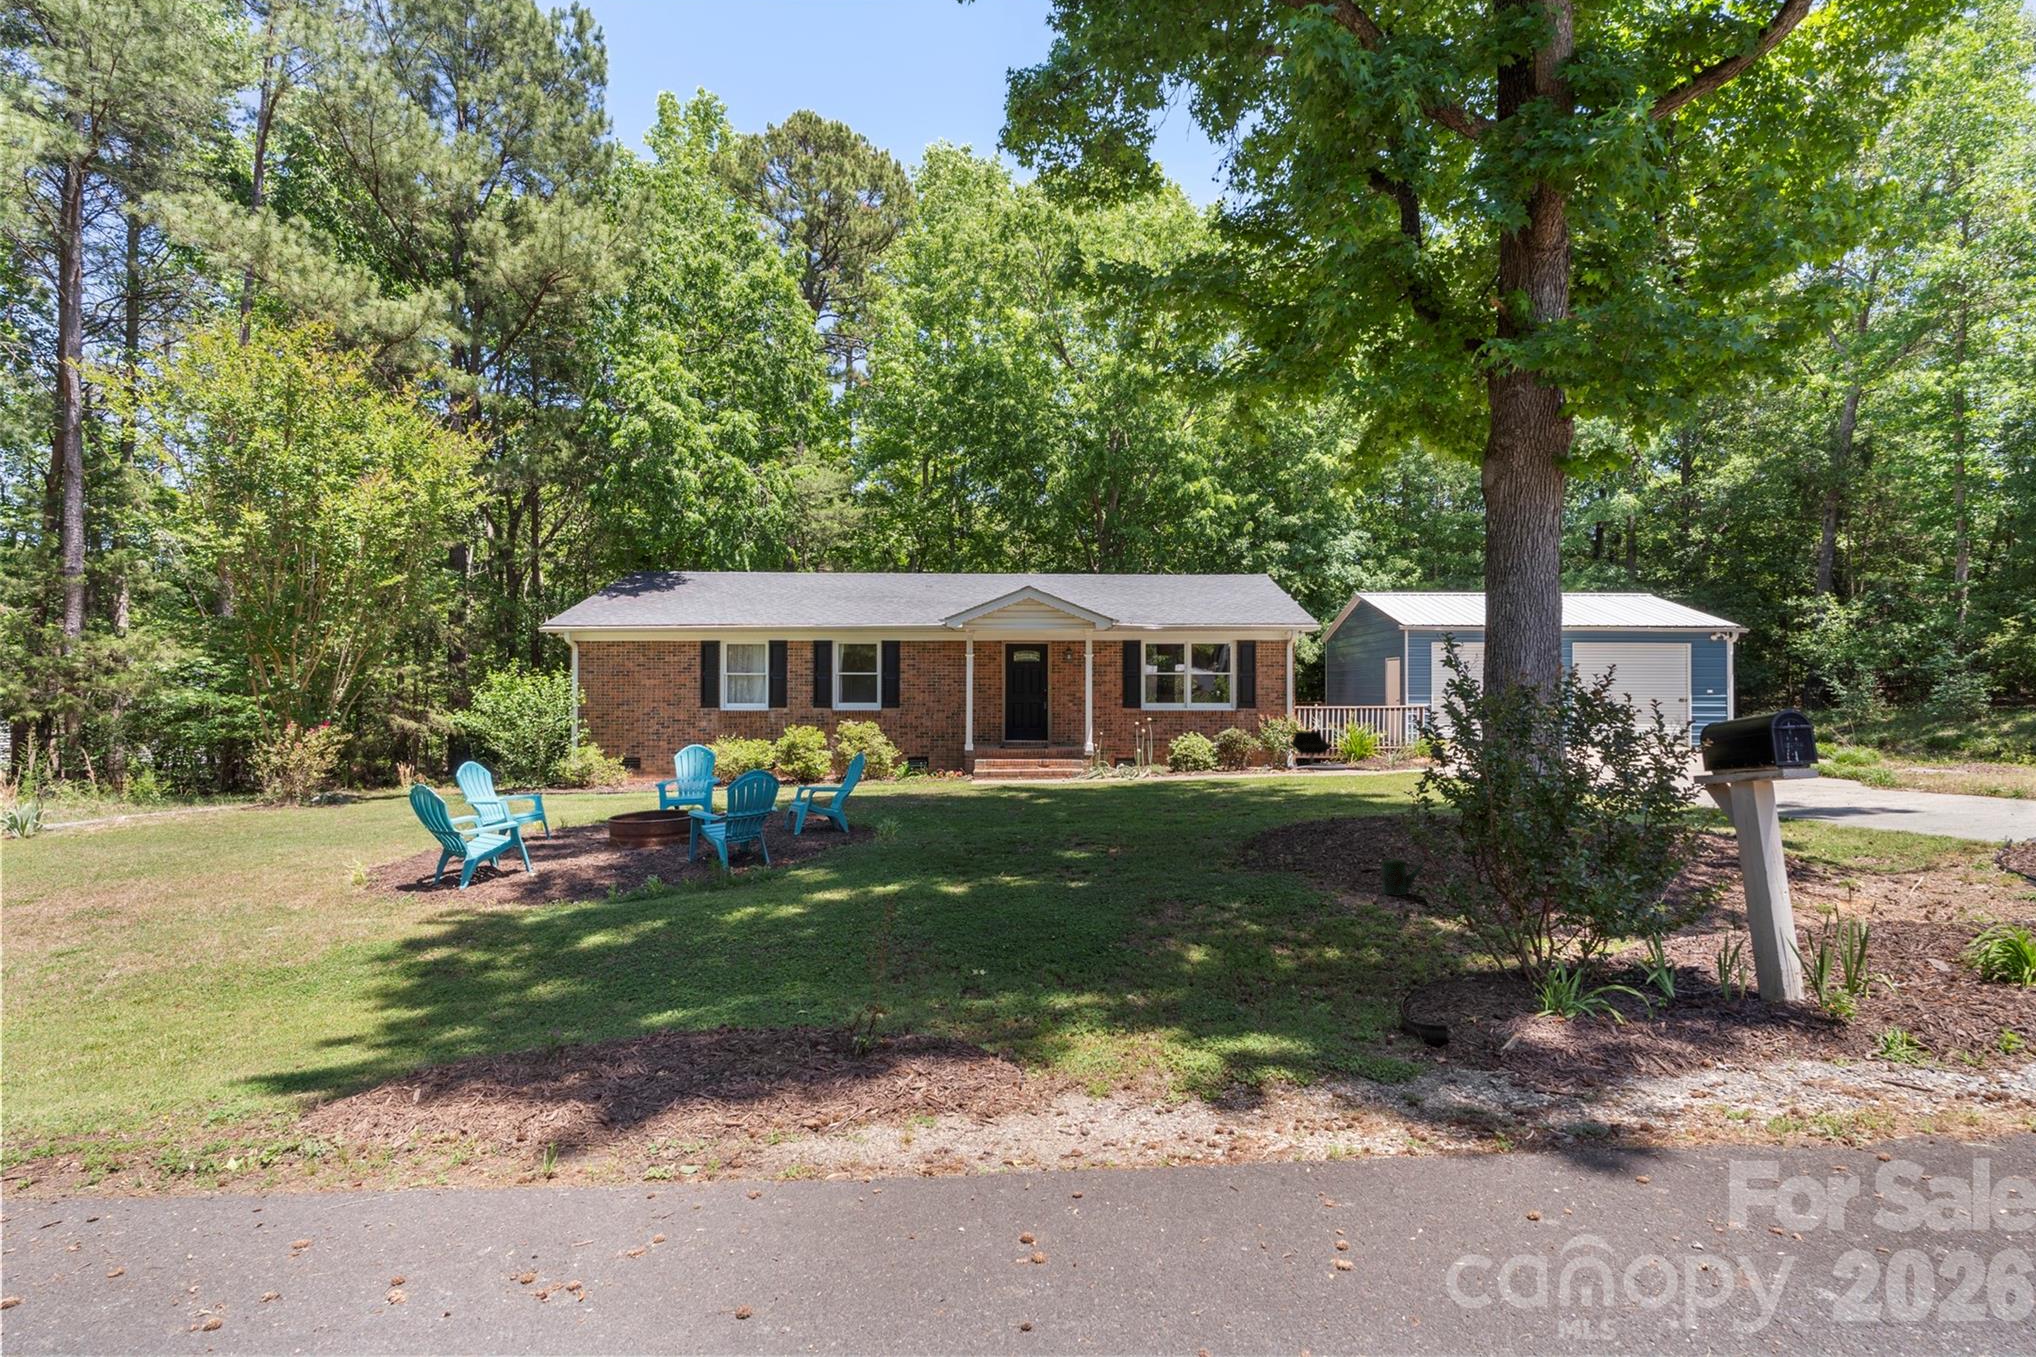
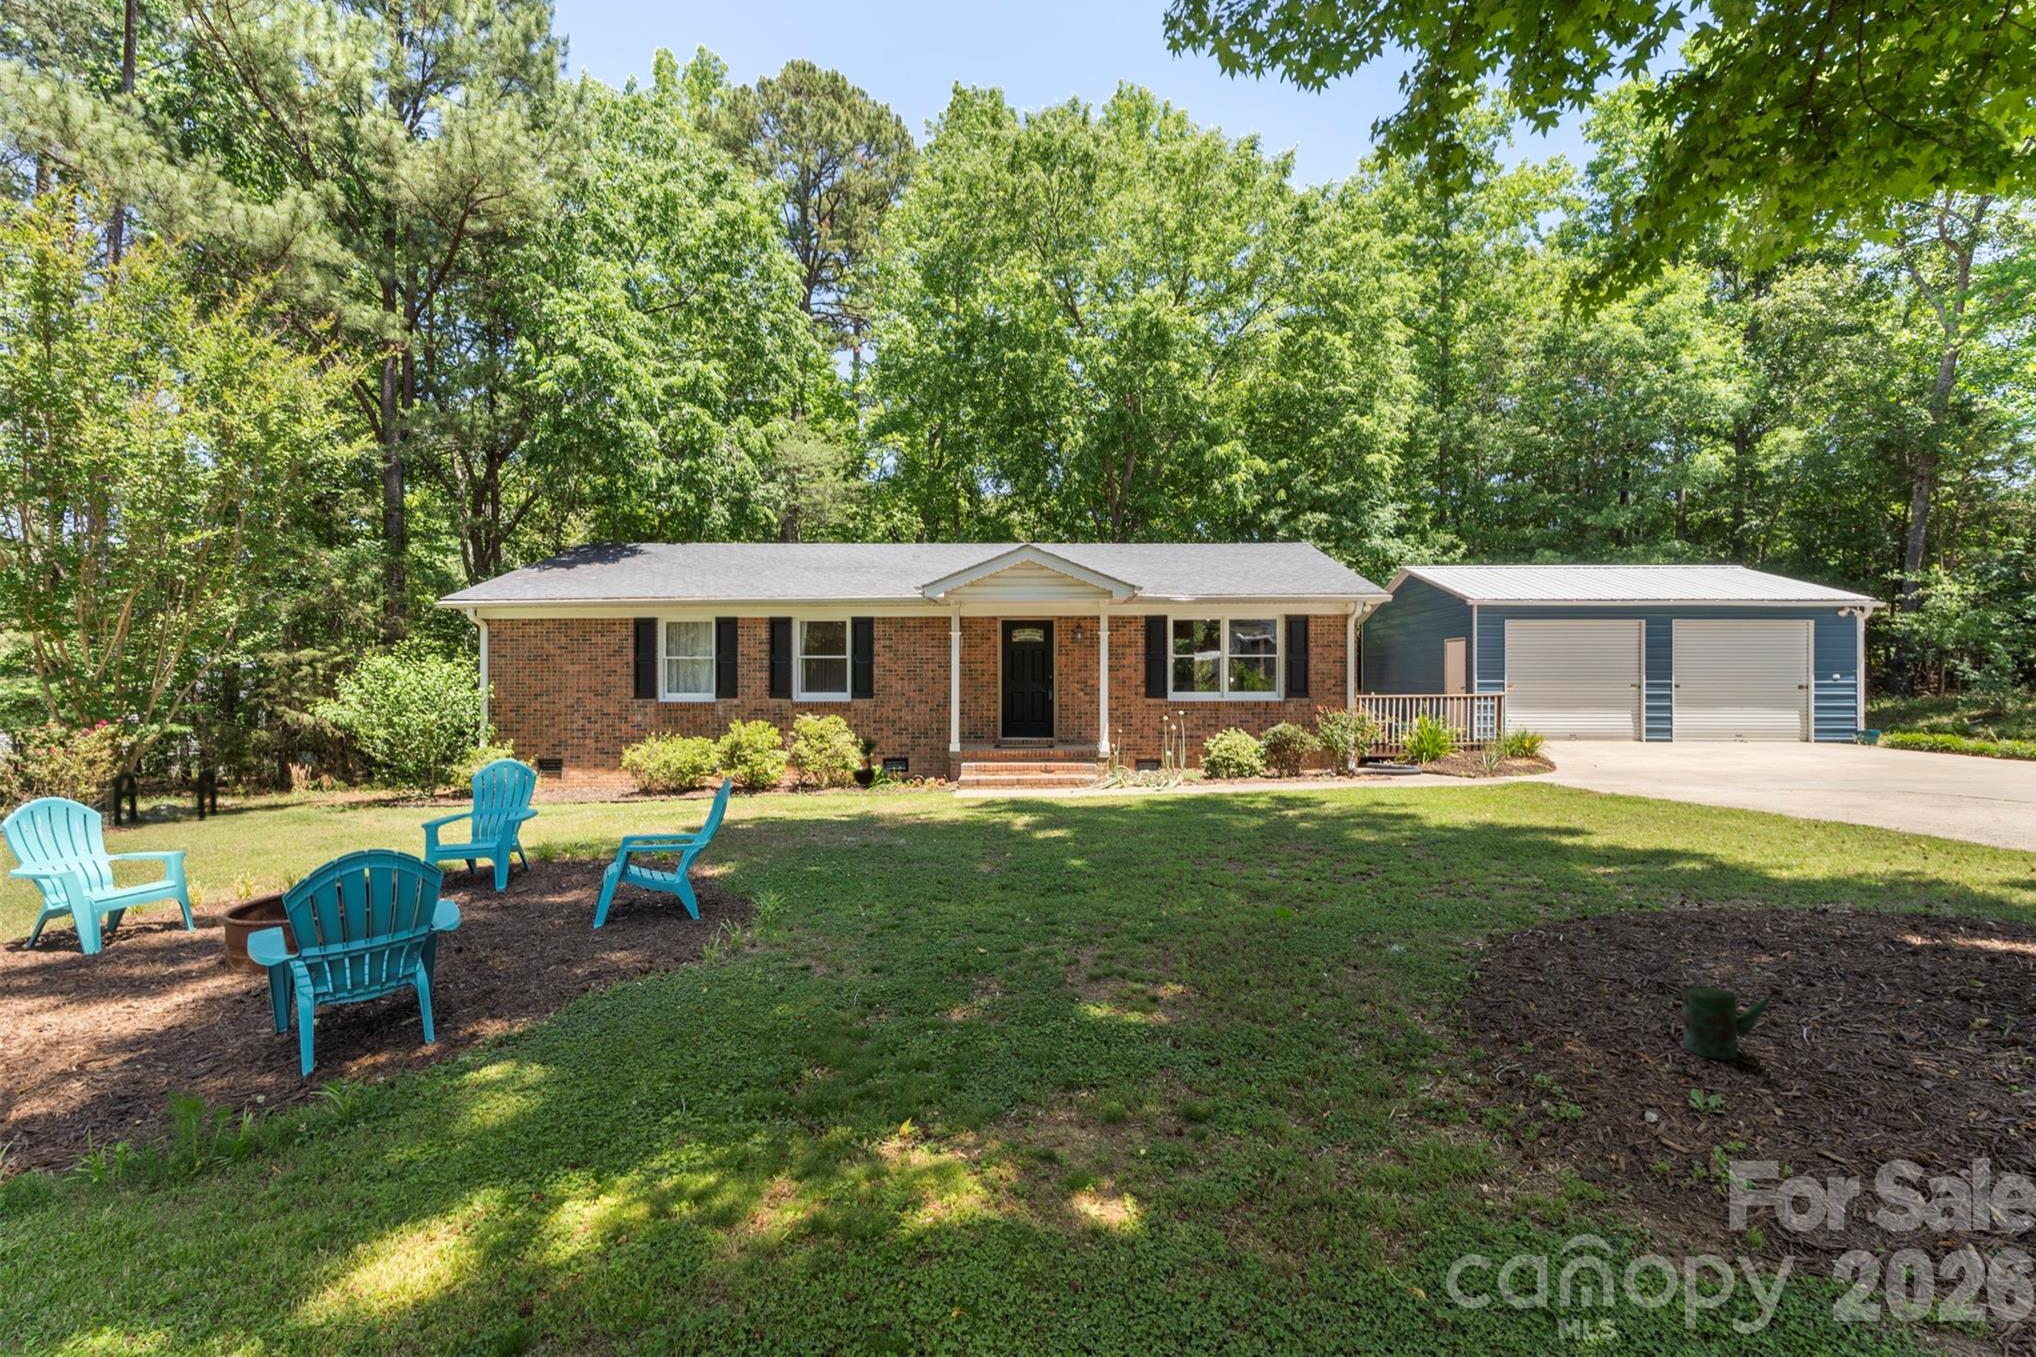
lounge chair: present [1292,731,1331,763] -> none [1351,726,1402,768]
potted tree: none [884,735,908,778] -> present [853,738,878,786]
bench: none [314,760,385,805] -> present [114,768,218,826]

